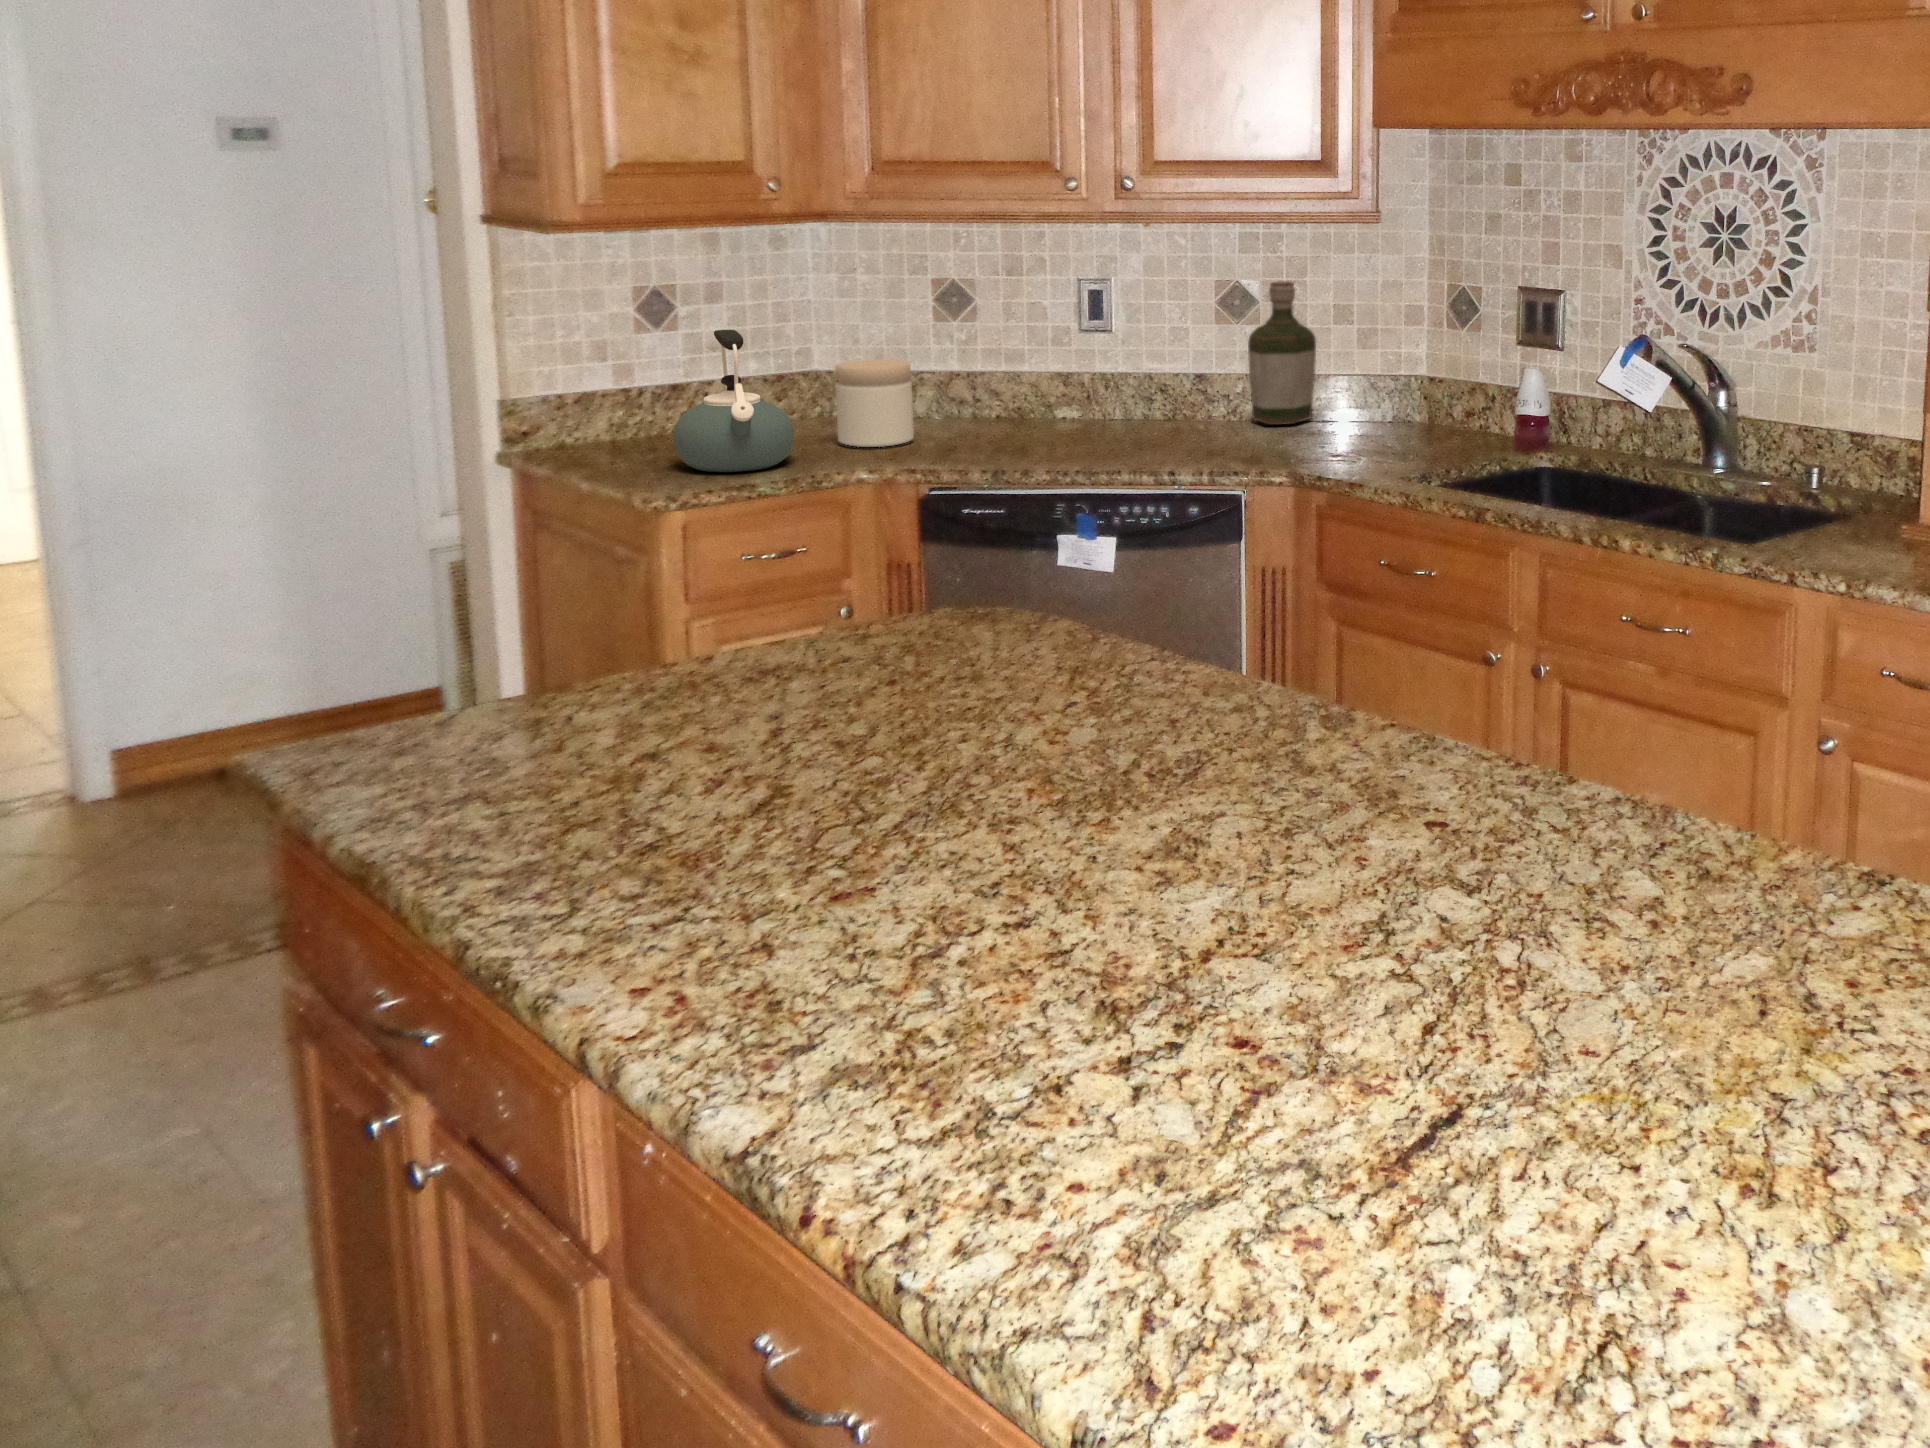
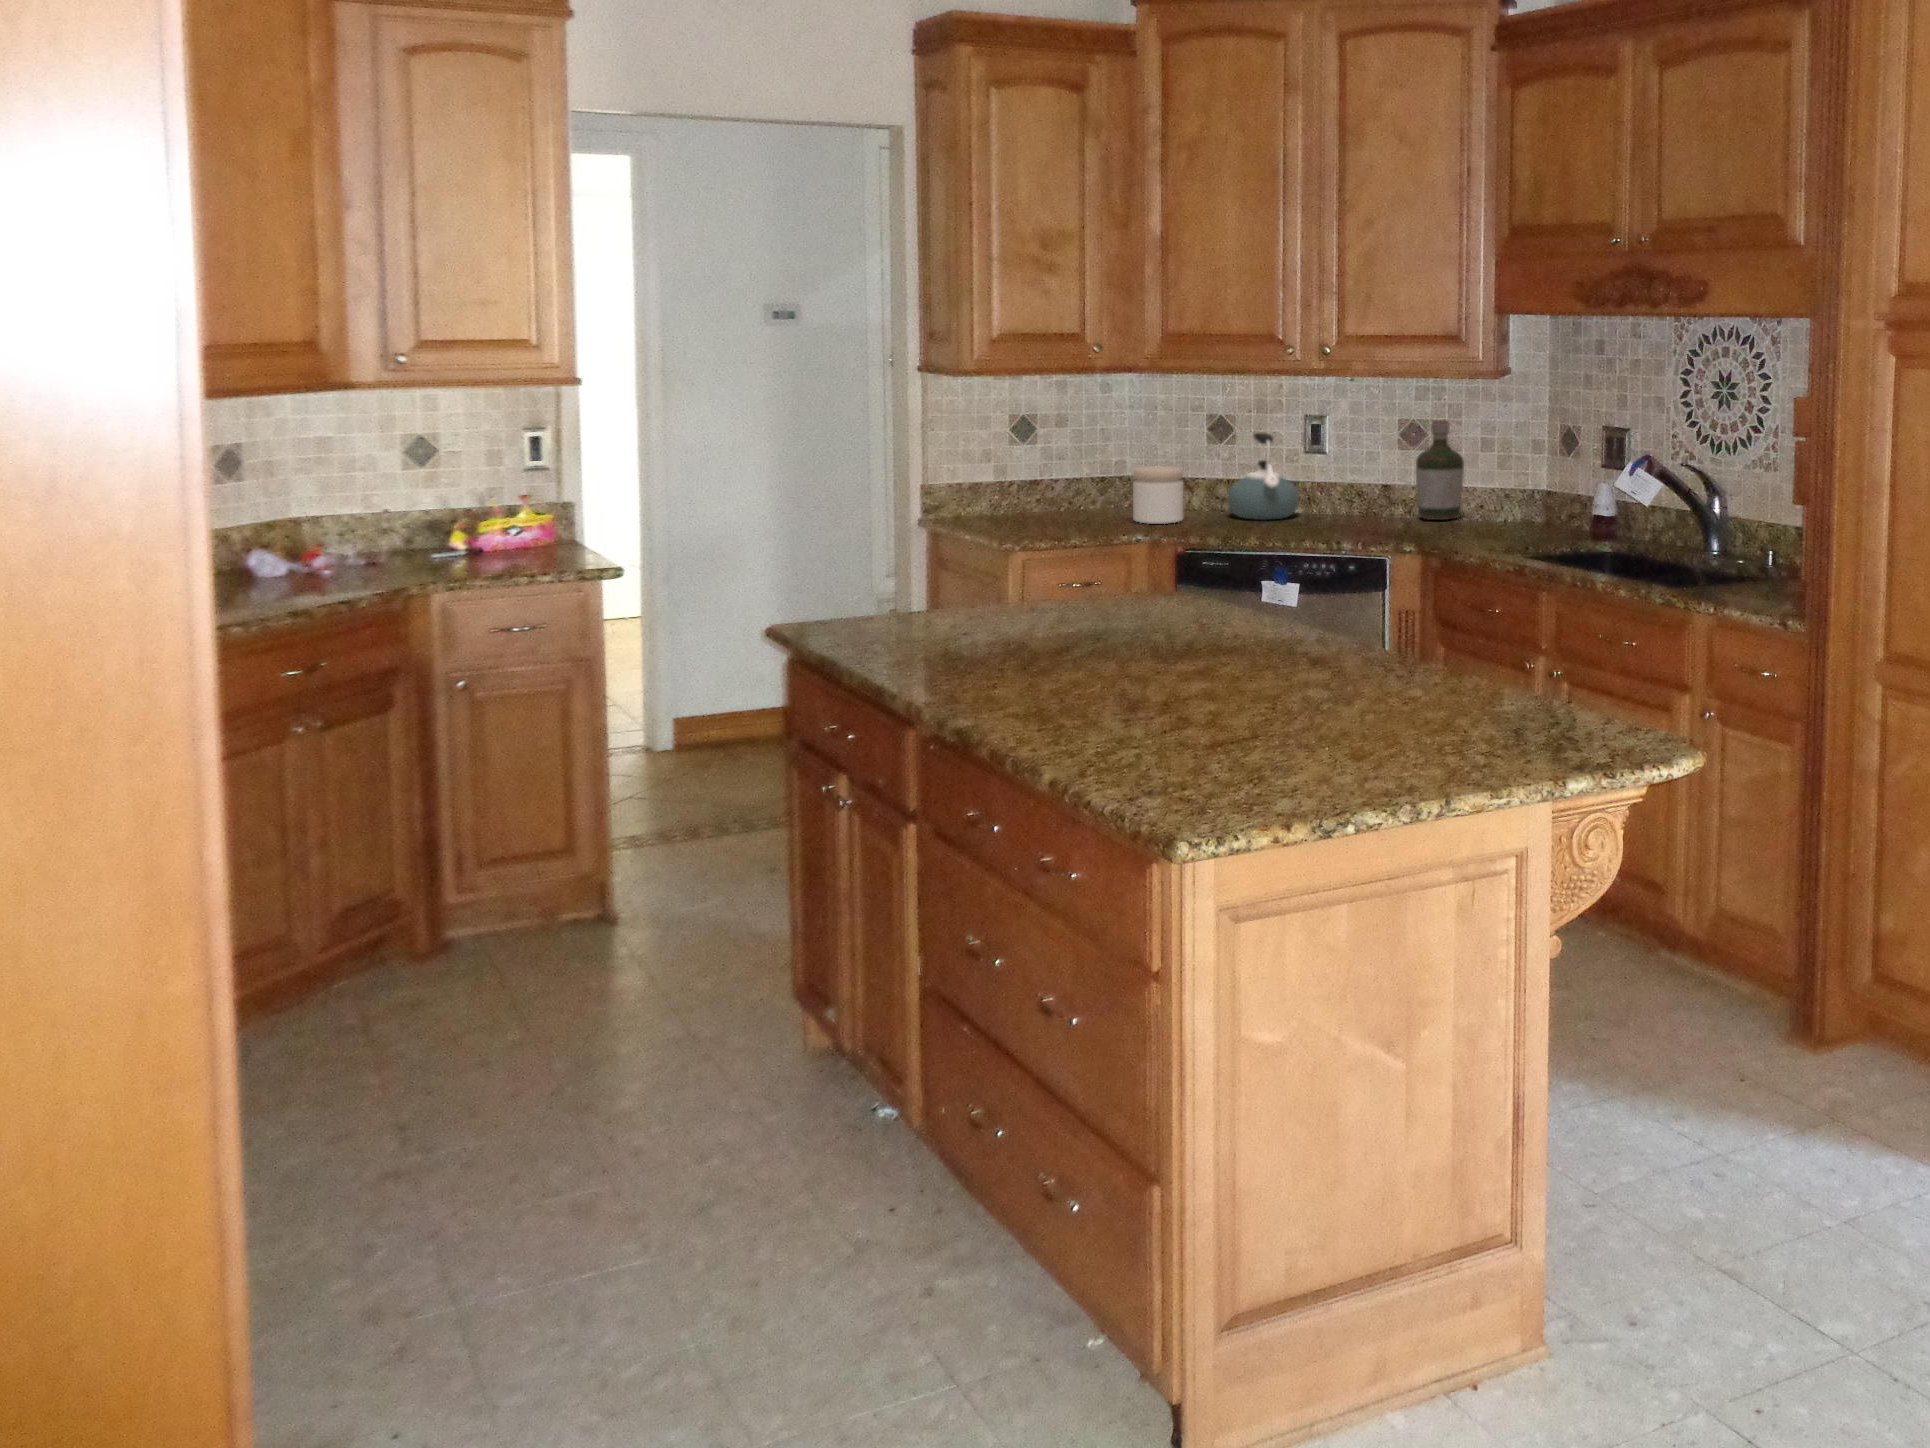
kettle: present [673,330,794,472] -> present [1227,433,1299,520]

